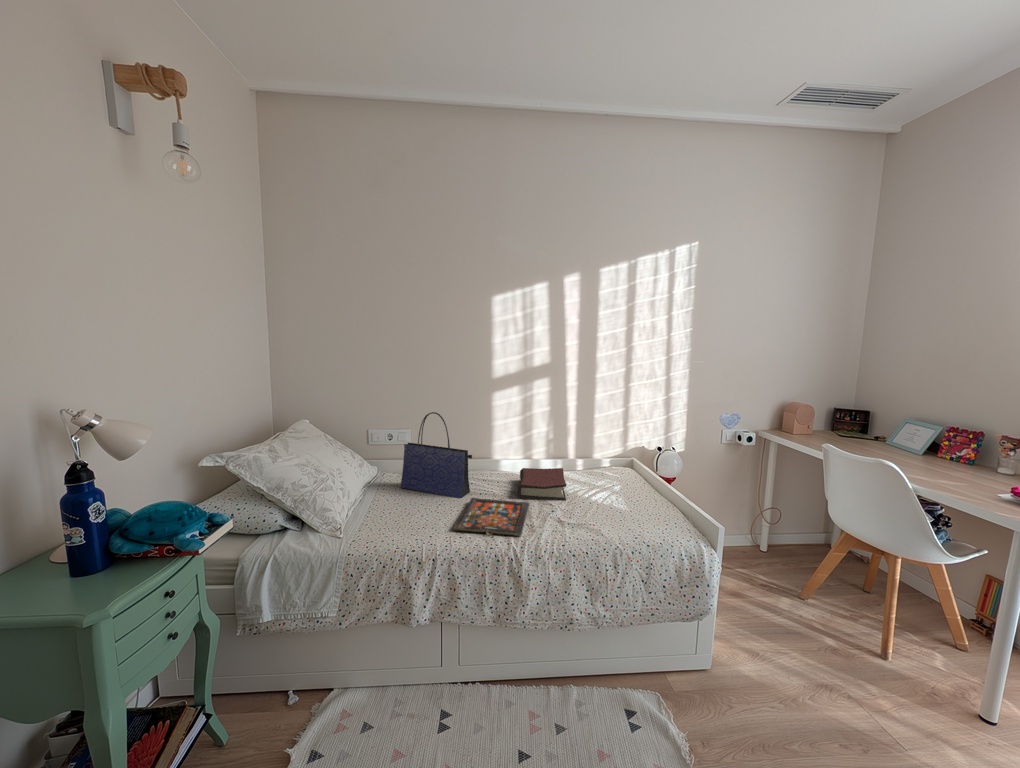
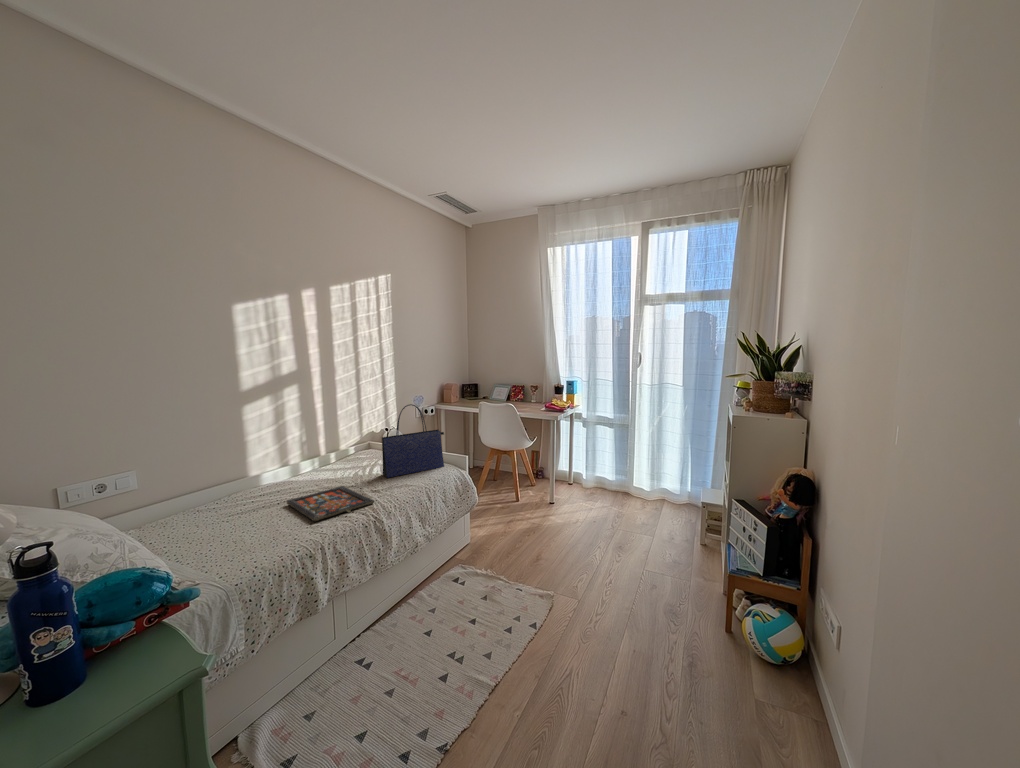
tote bag: present [401,412,472,498] -> present [382,404,444,478]
hardback book: present [518,468,566,501] -> none [298,458,363,488]

